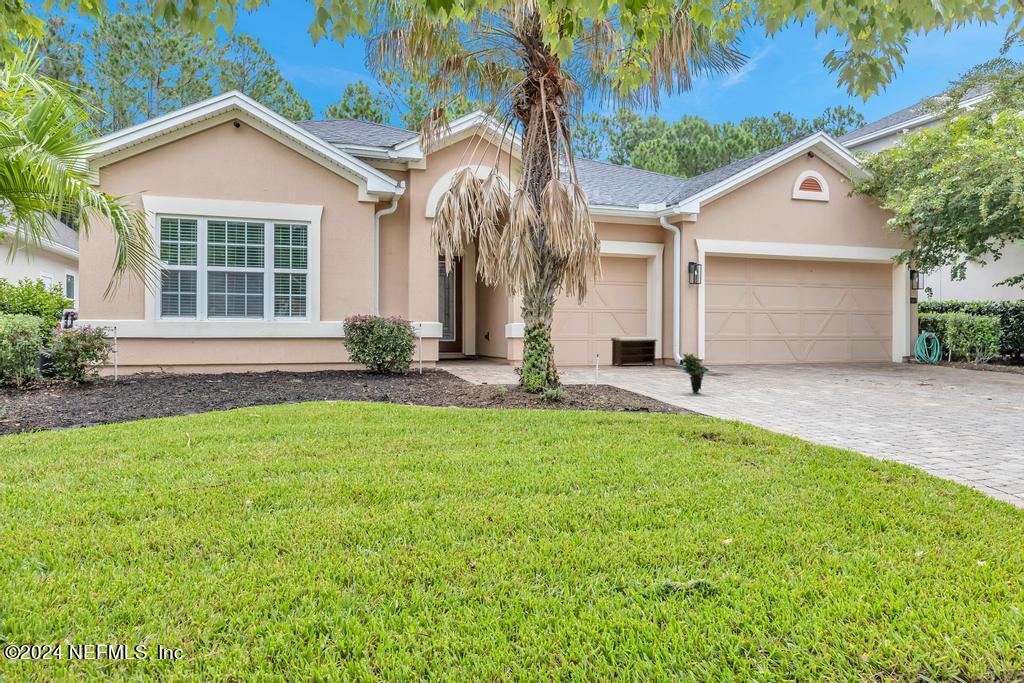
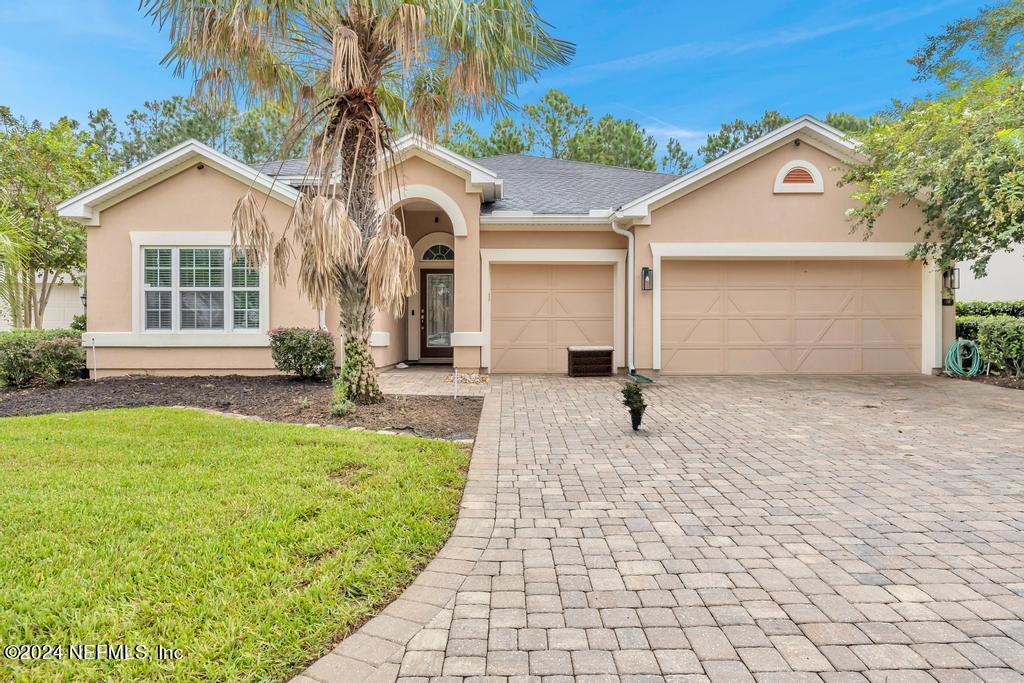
potted plant: present [682,353,705,394] -> present [620,382,648,430]

